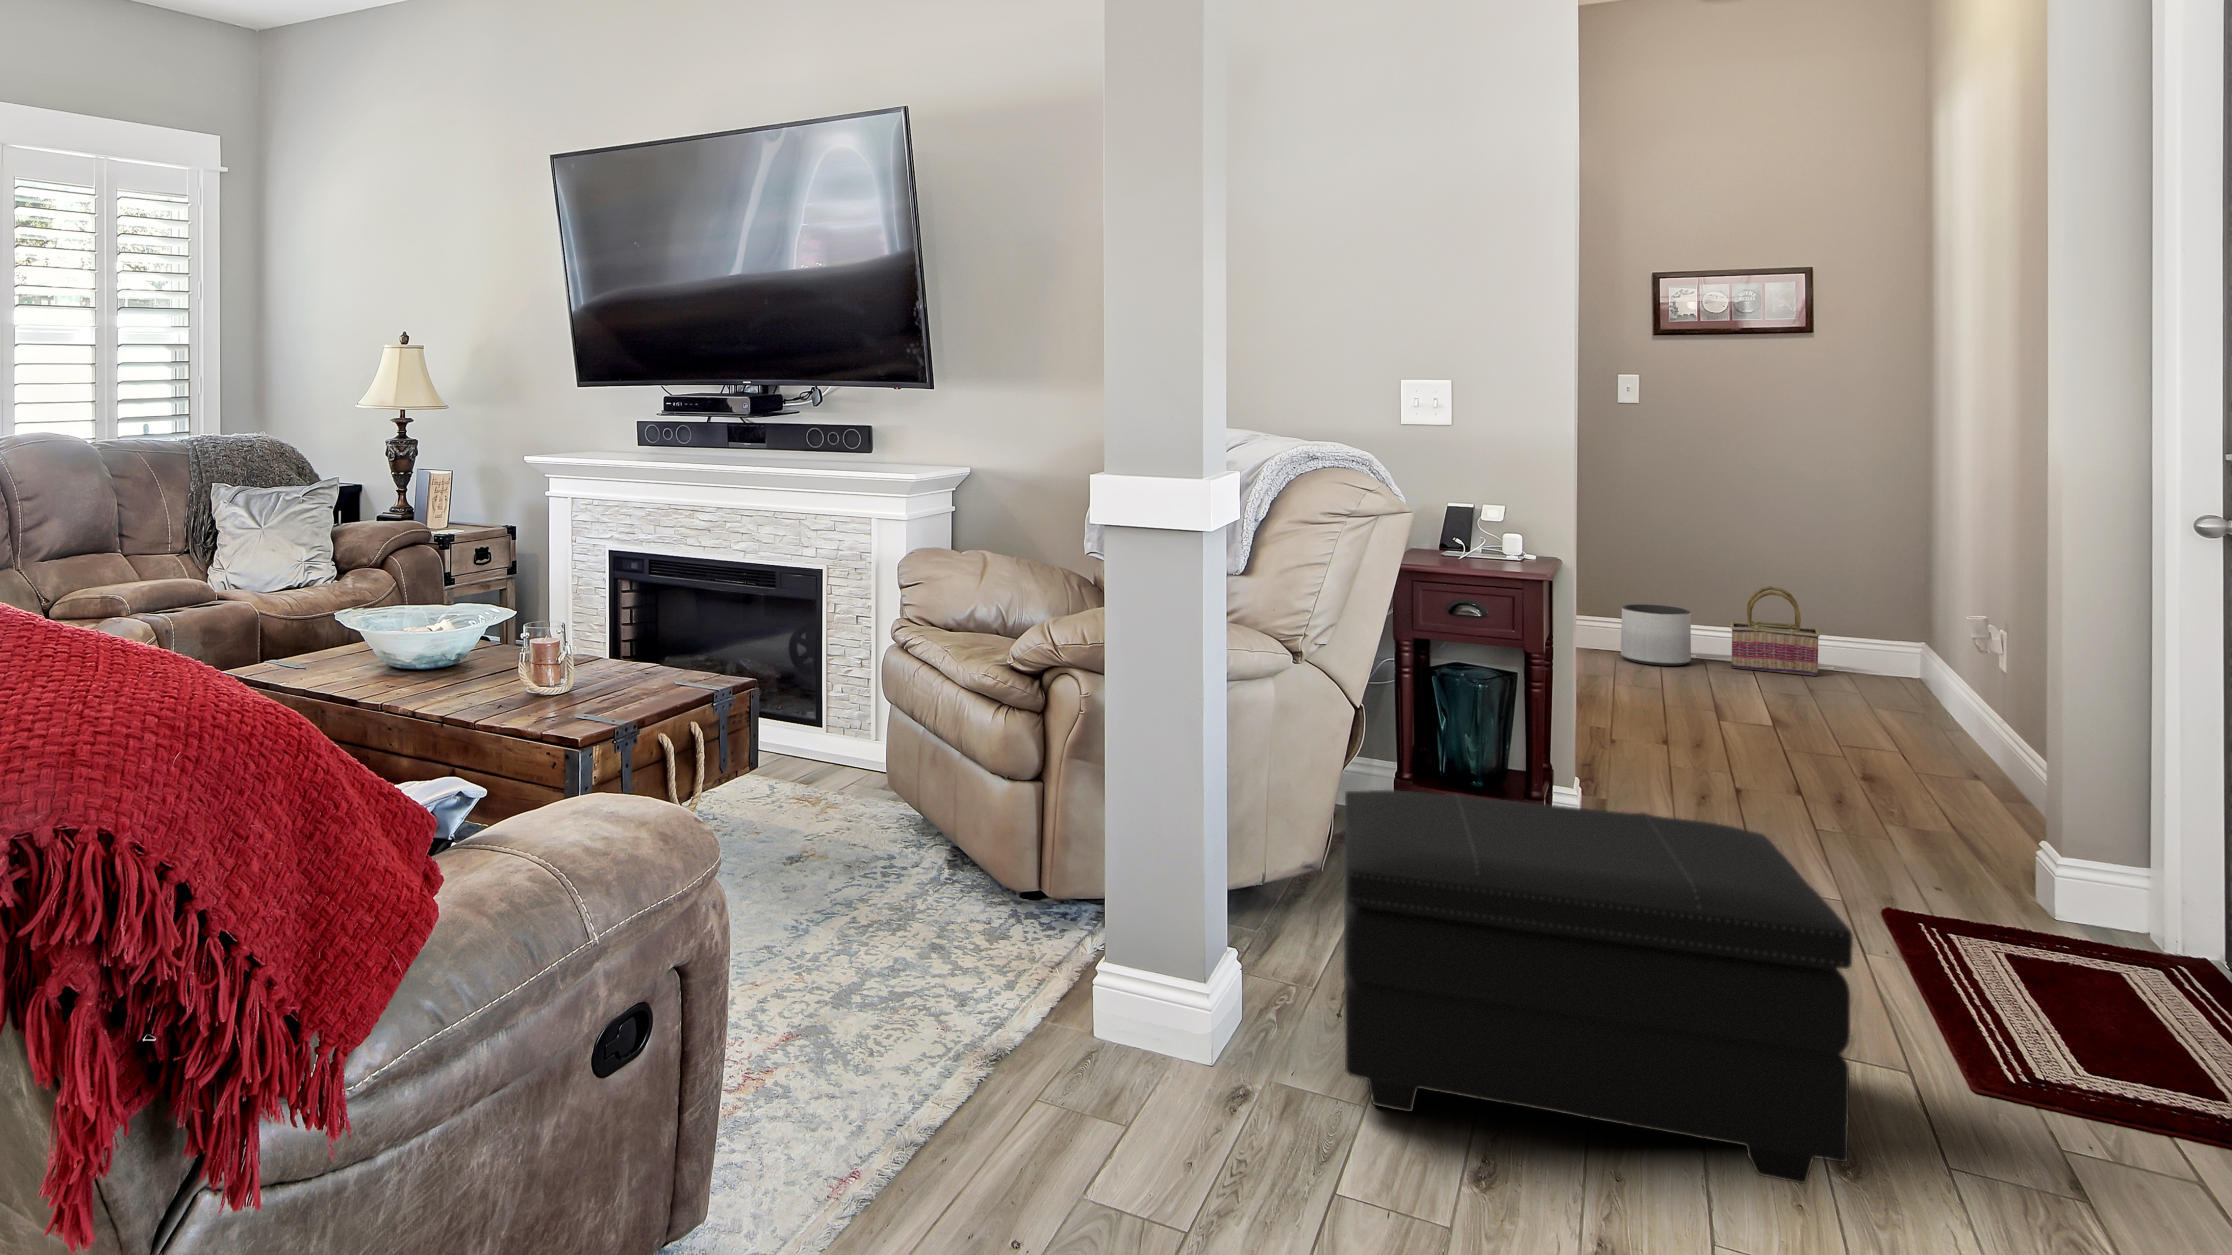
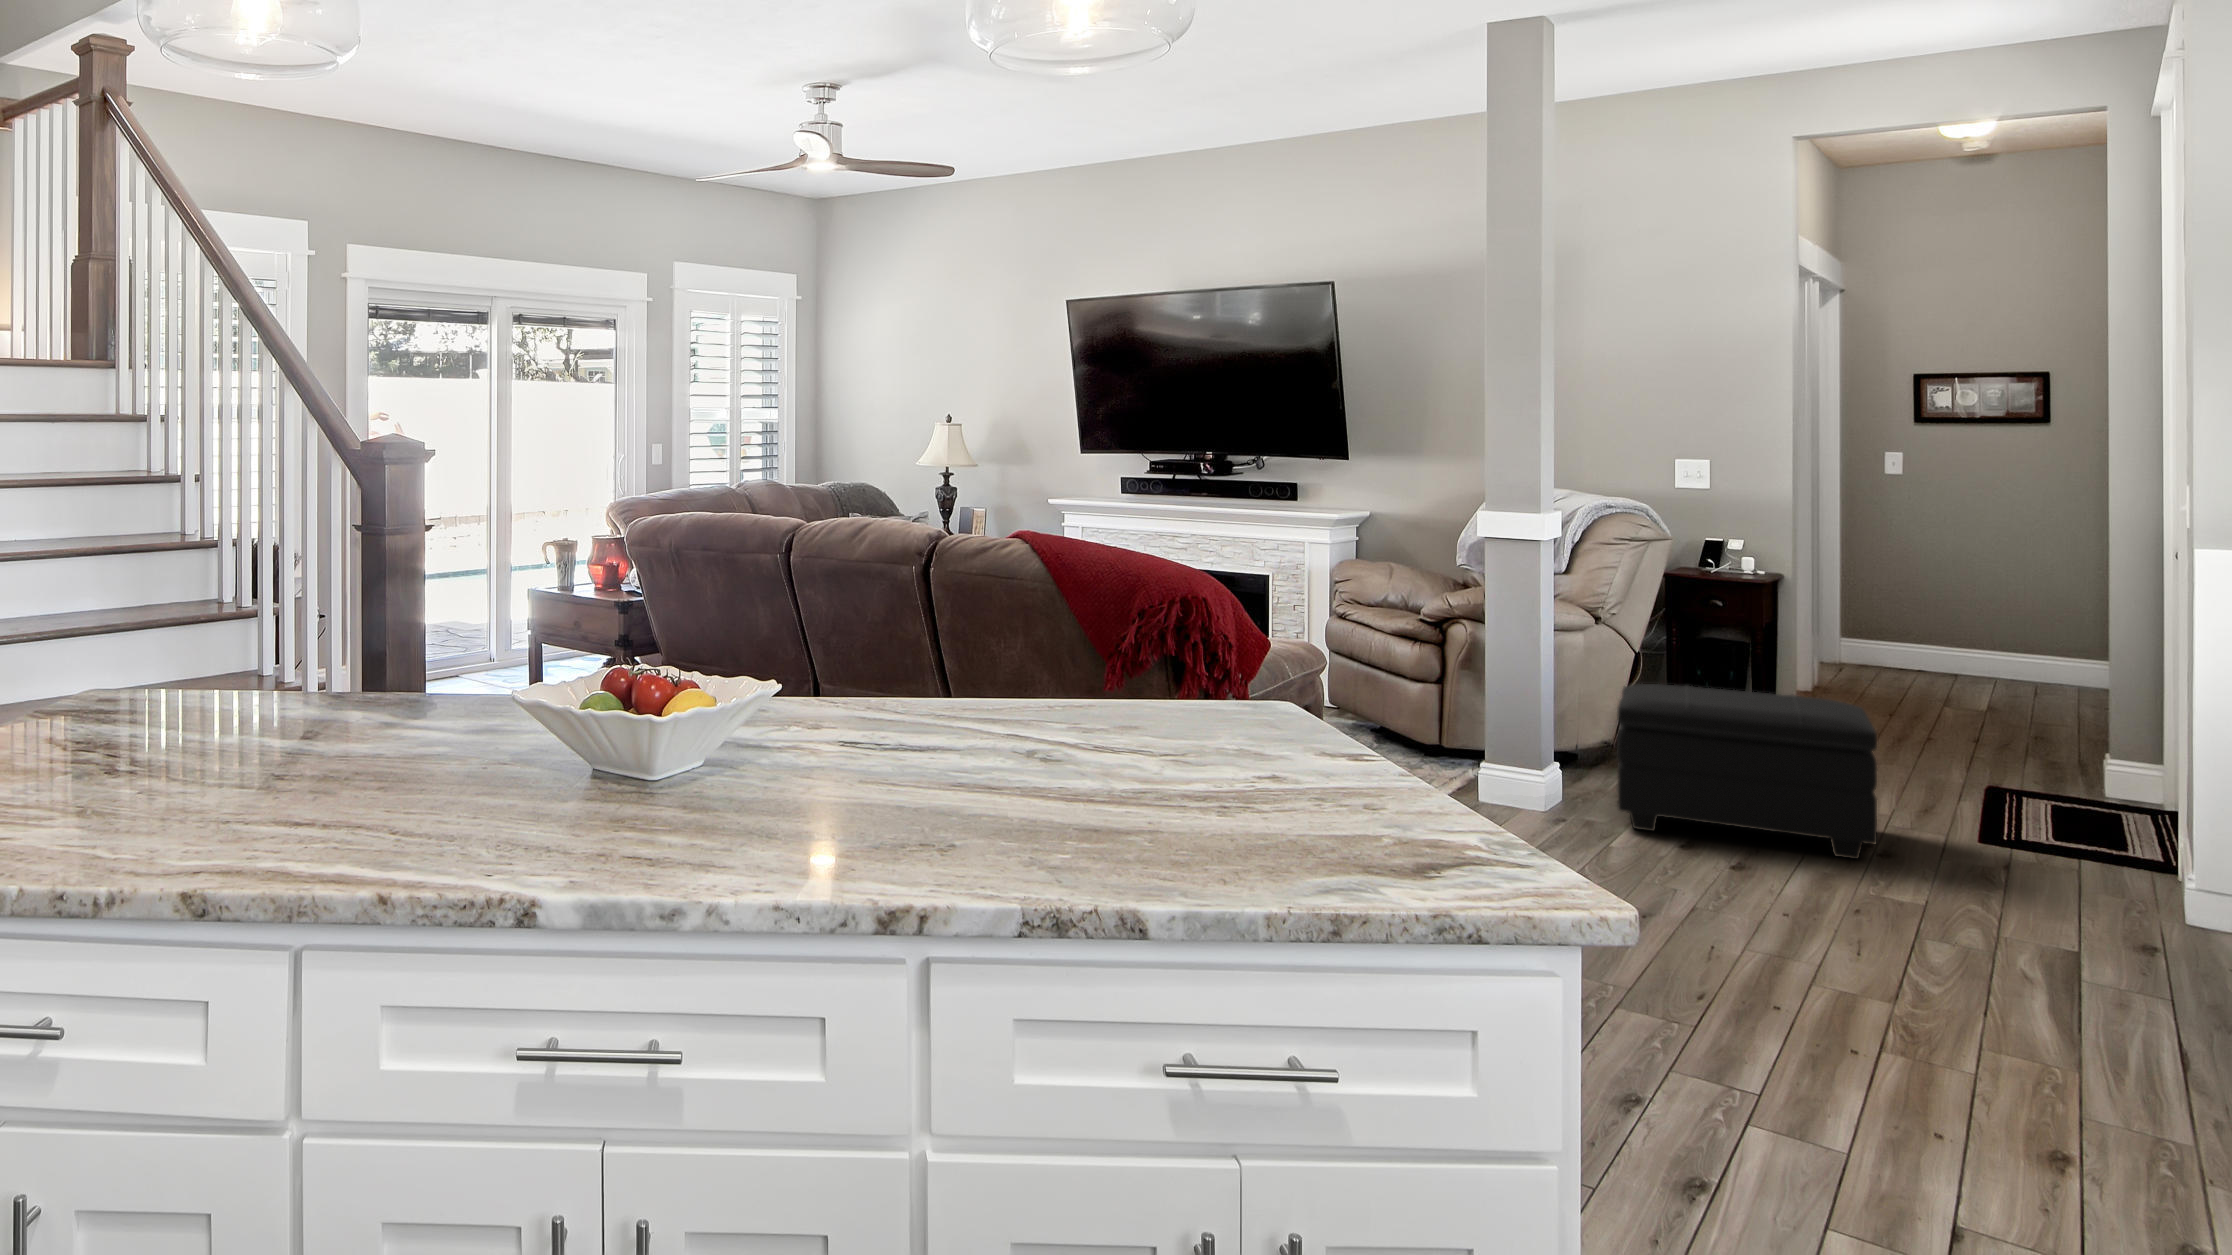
basket: present [1731,586,1820,676] -> none [1976,617,2051,685]
planter: present [1621,604,1691,666] -> none [1886,629,1944,676]

